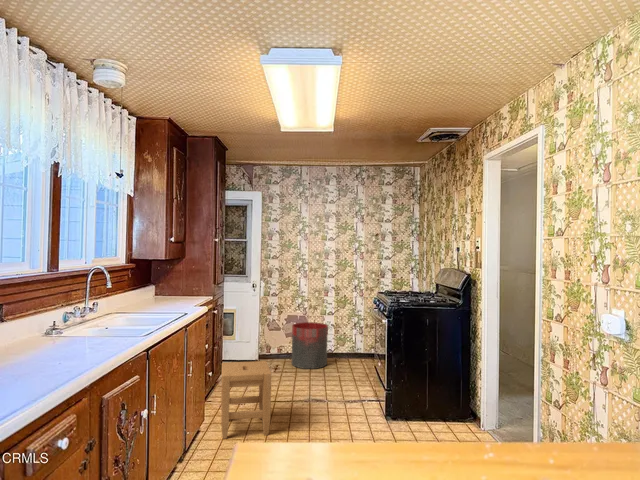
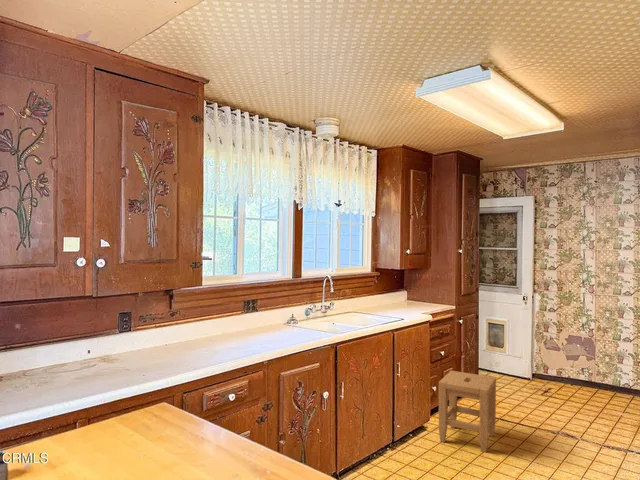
trash can: present [292,322,328,369] -> none [569,345,619,403]

